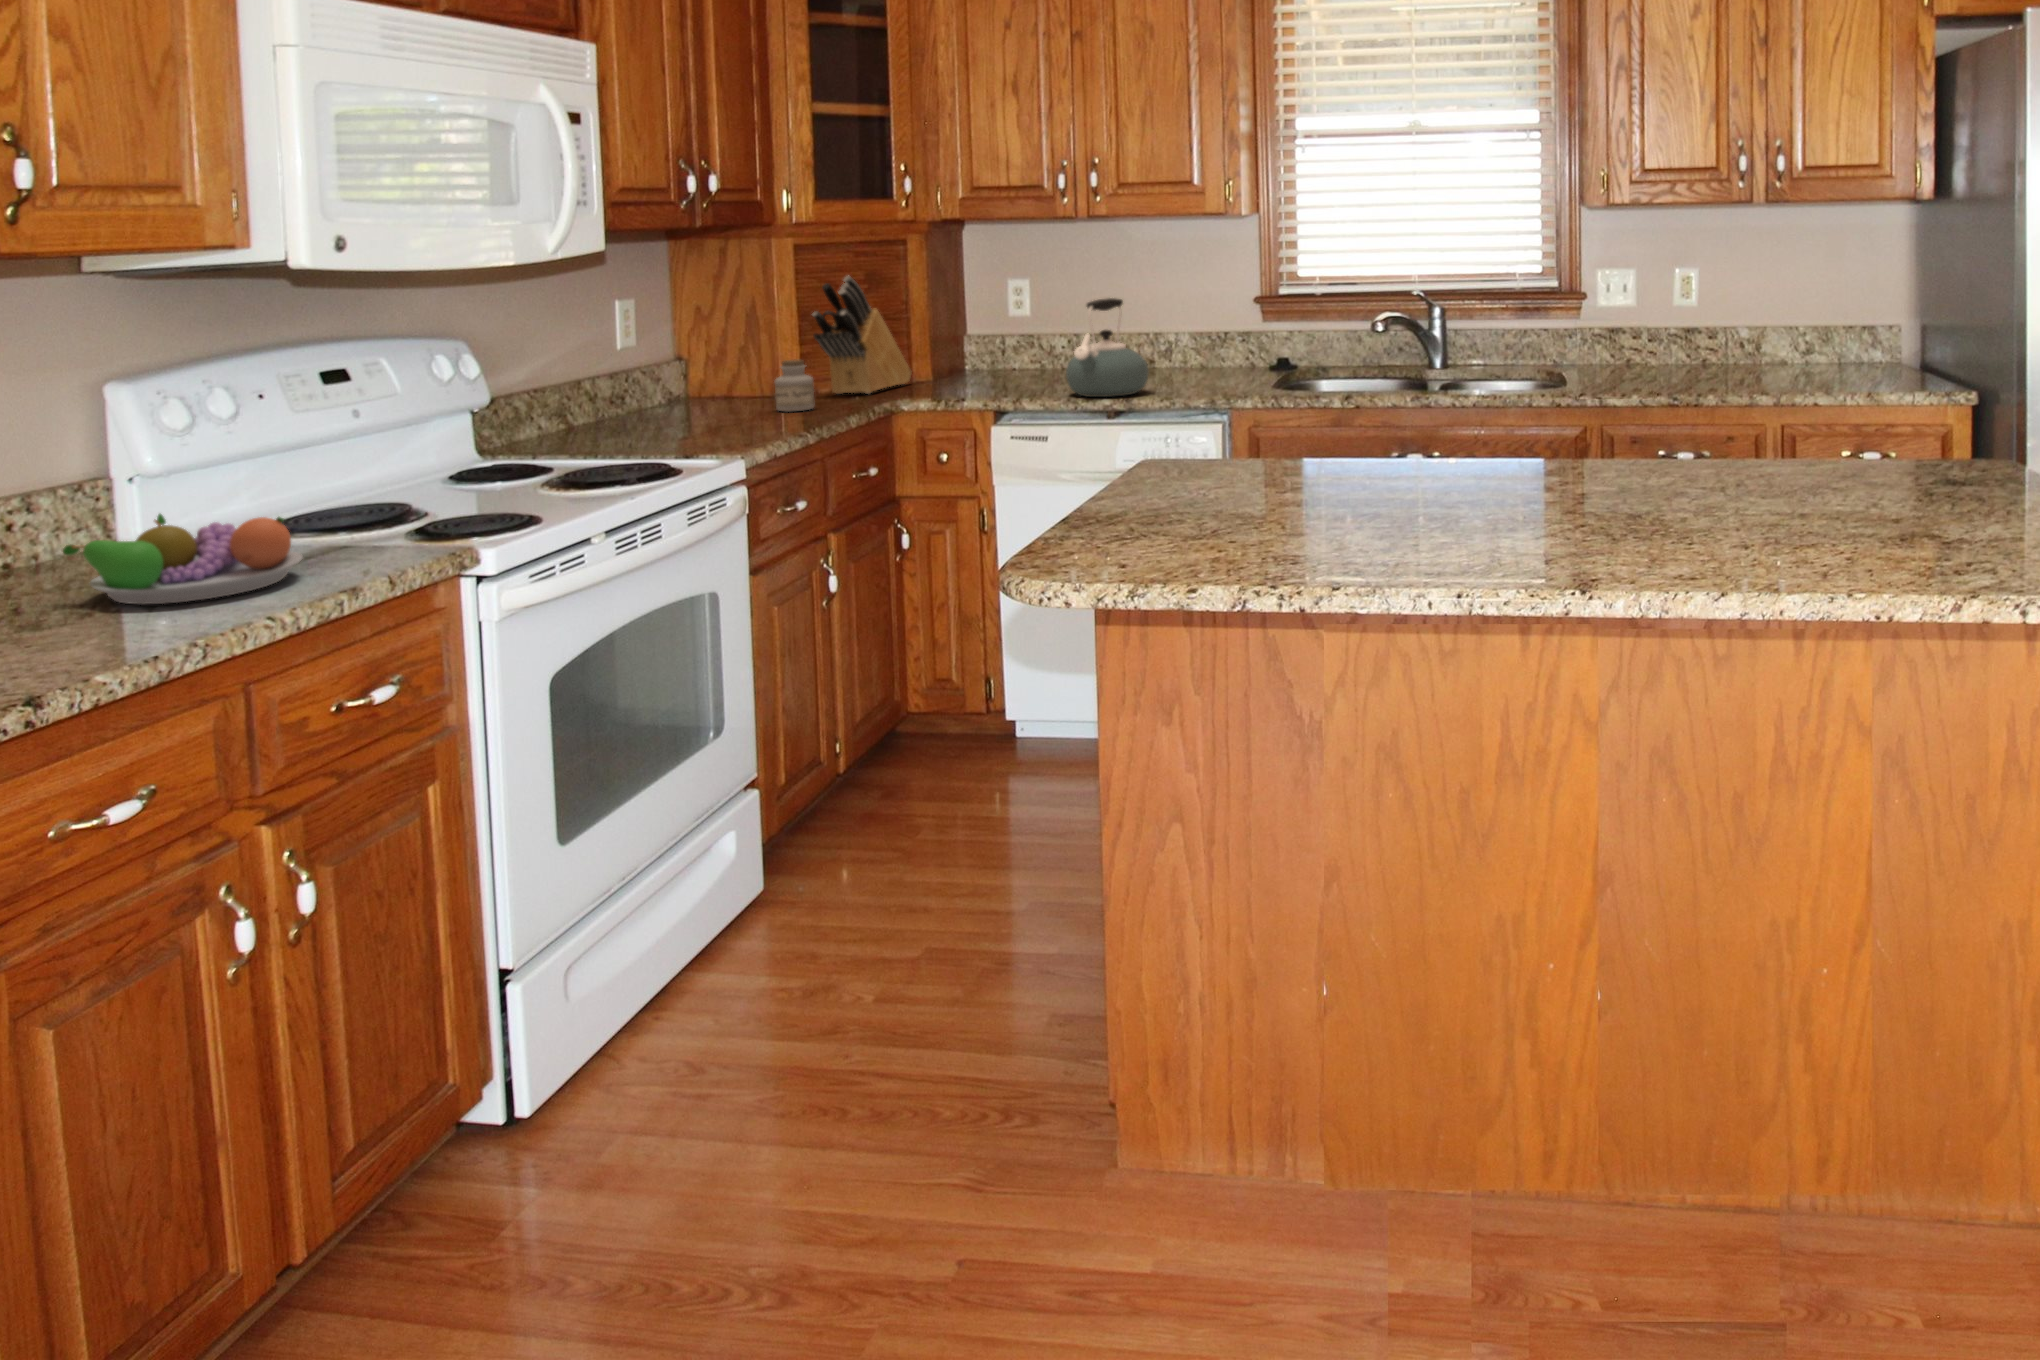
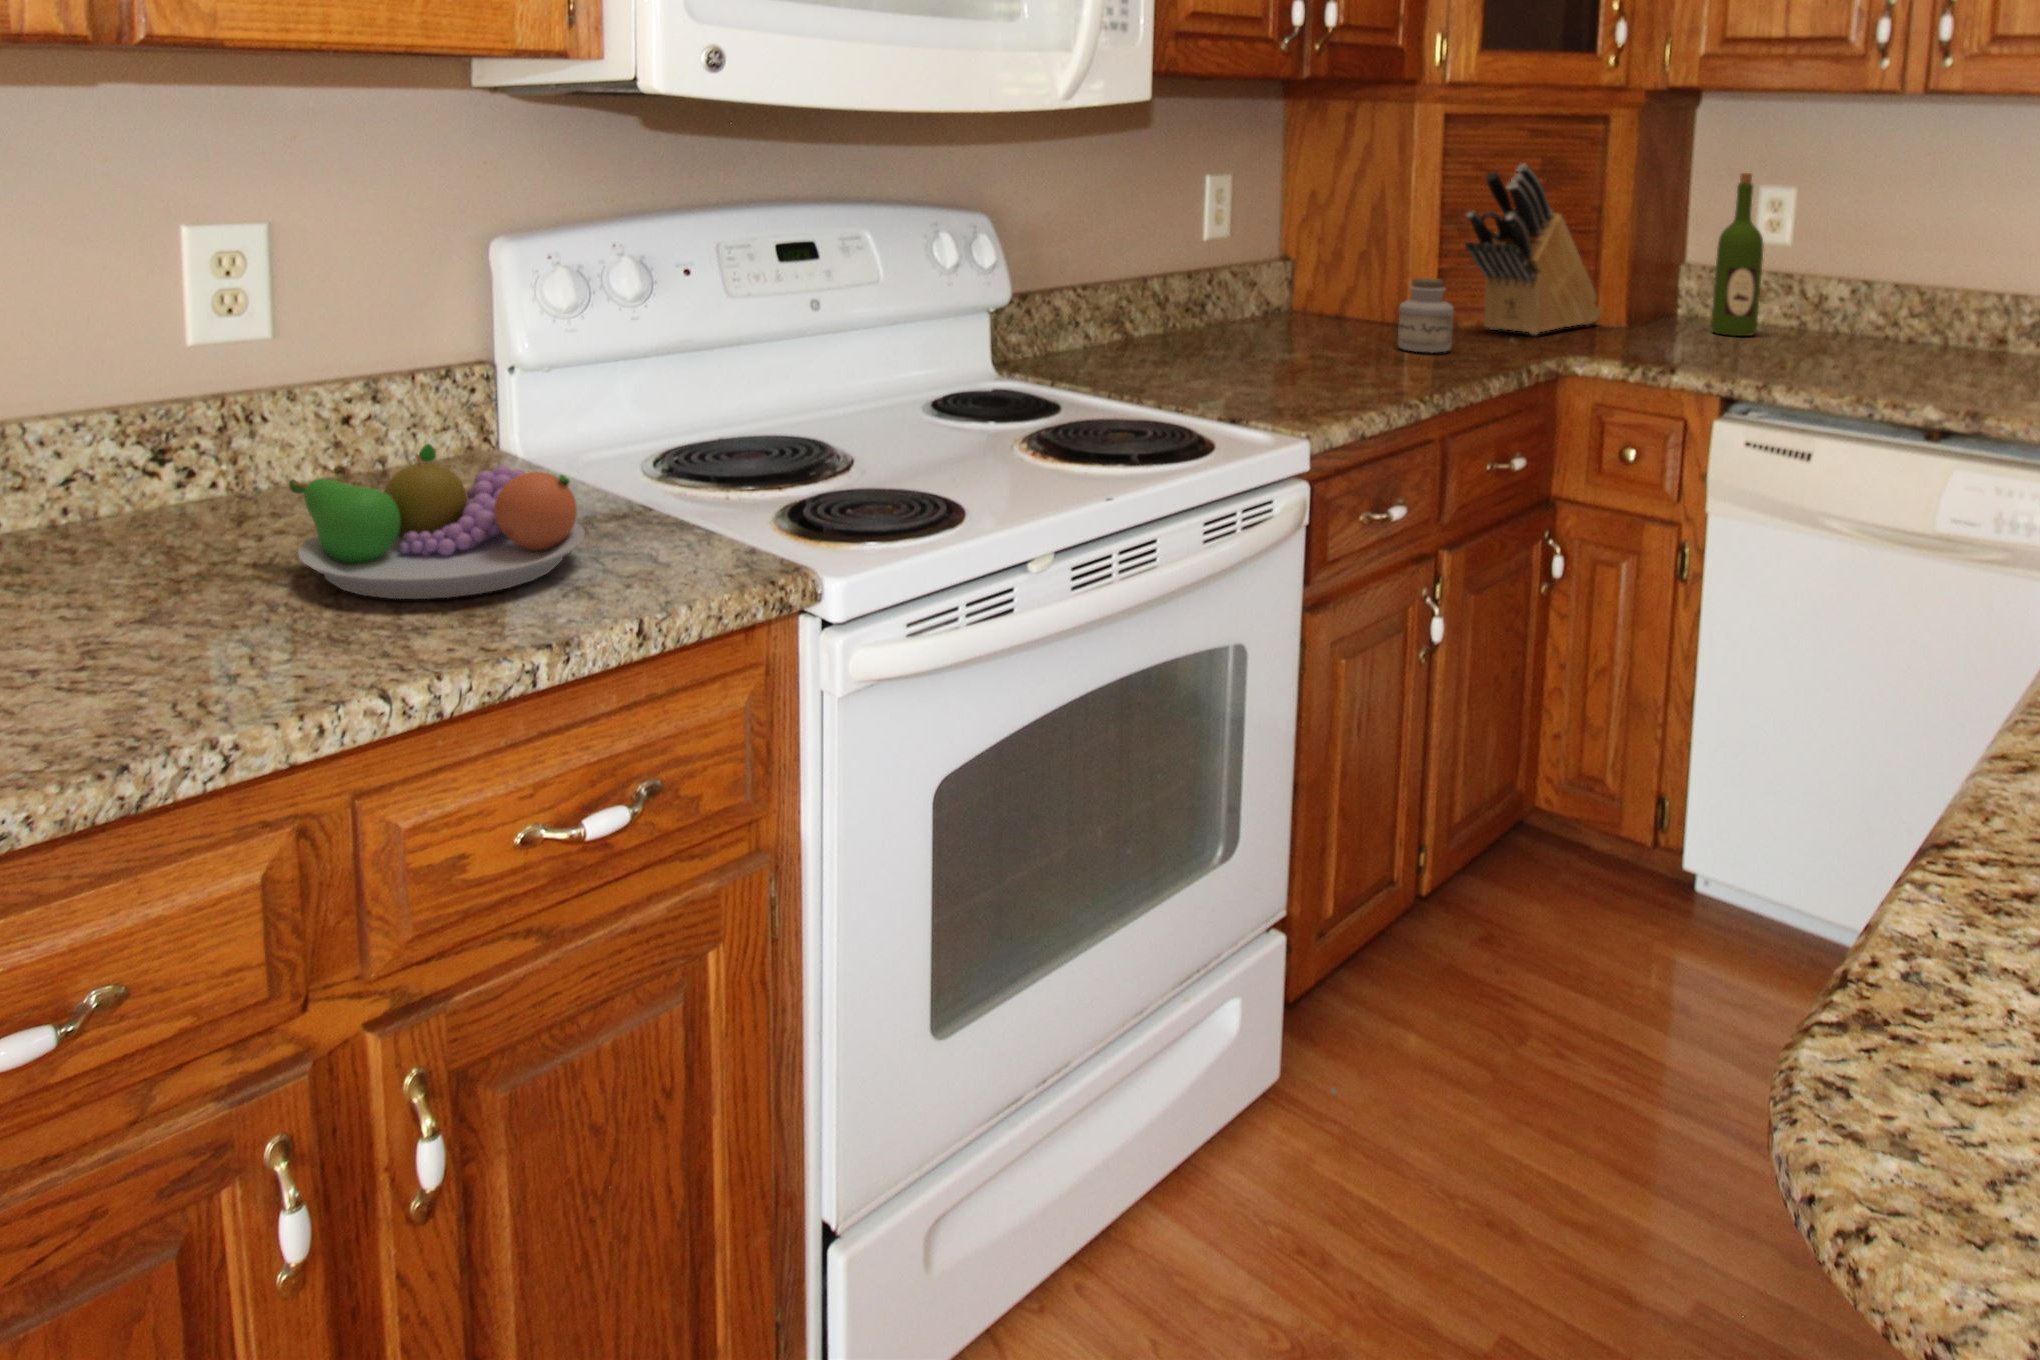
wine bottle: none [983,272,1014,381] -> present [1711,173,1764,336]
kettle: present [1066,298,1149,397] -> none [1848,232,1997,393]

